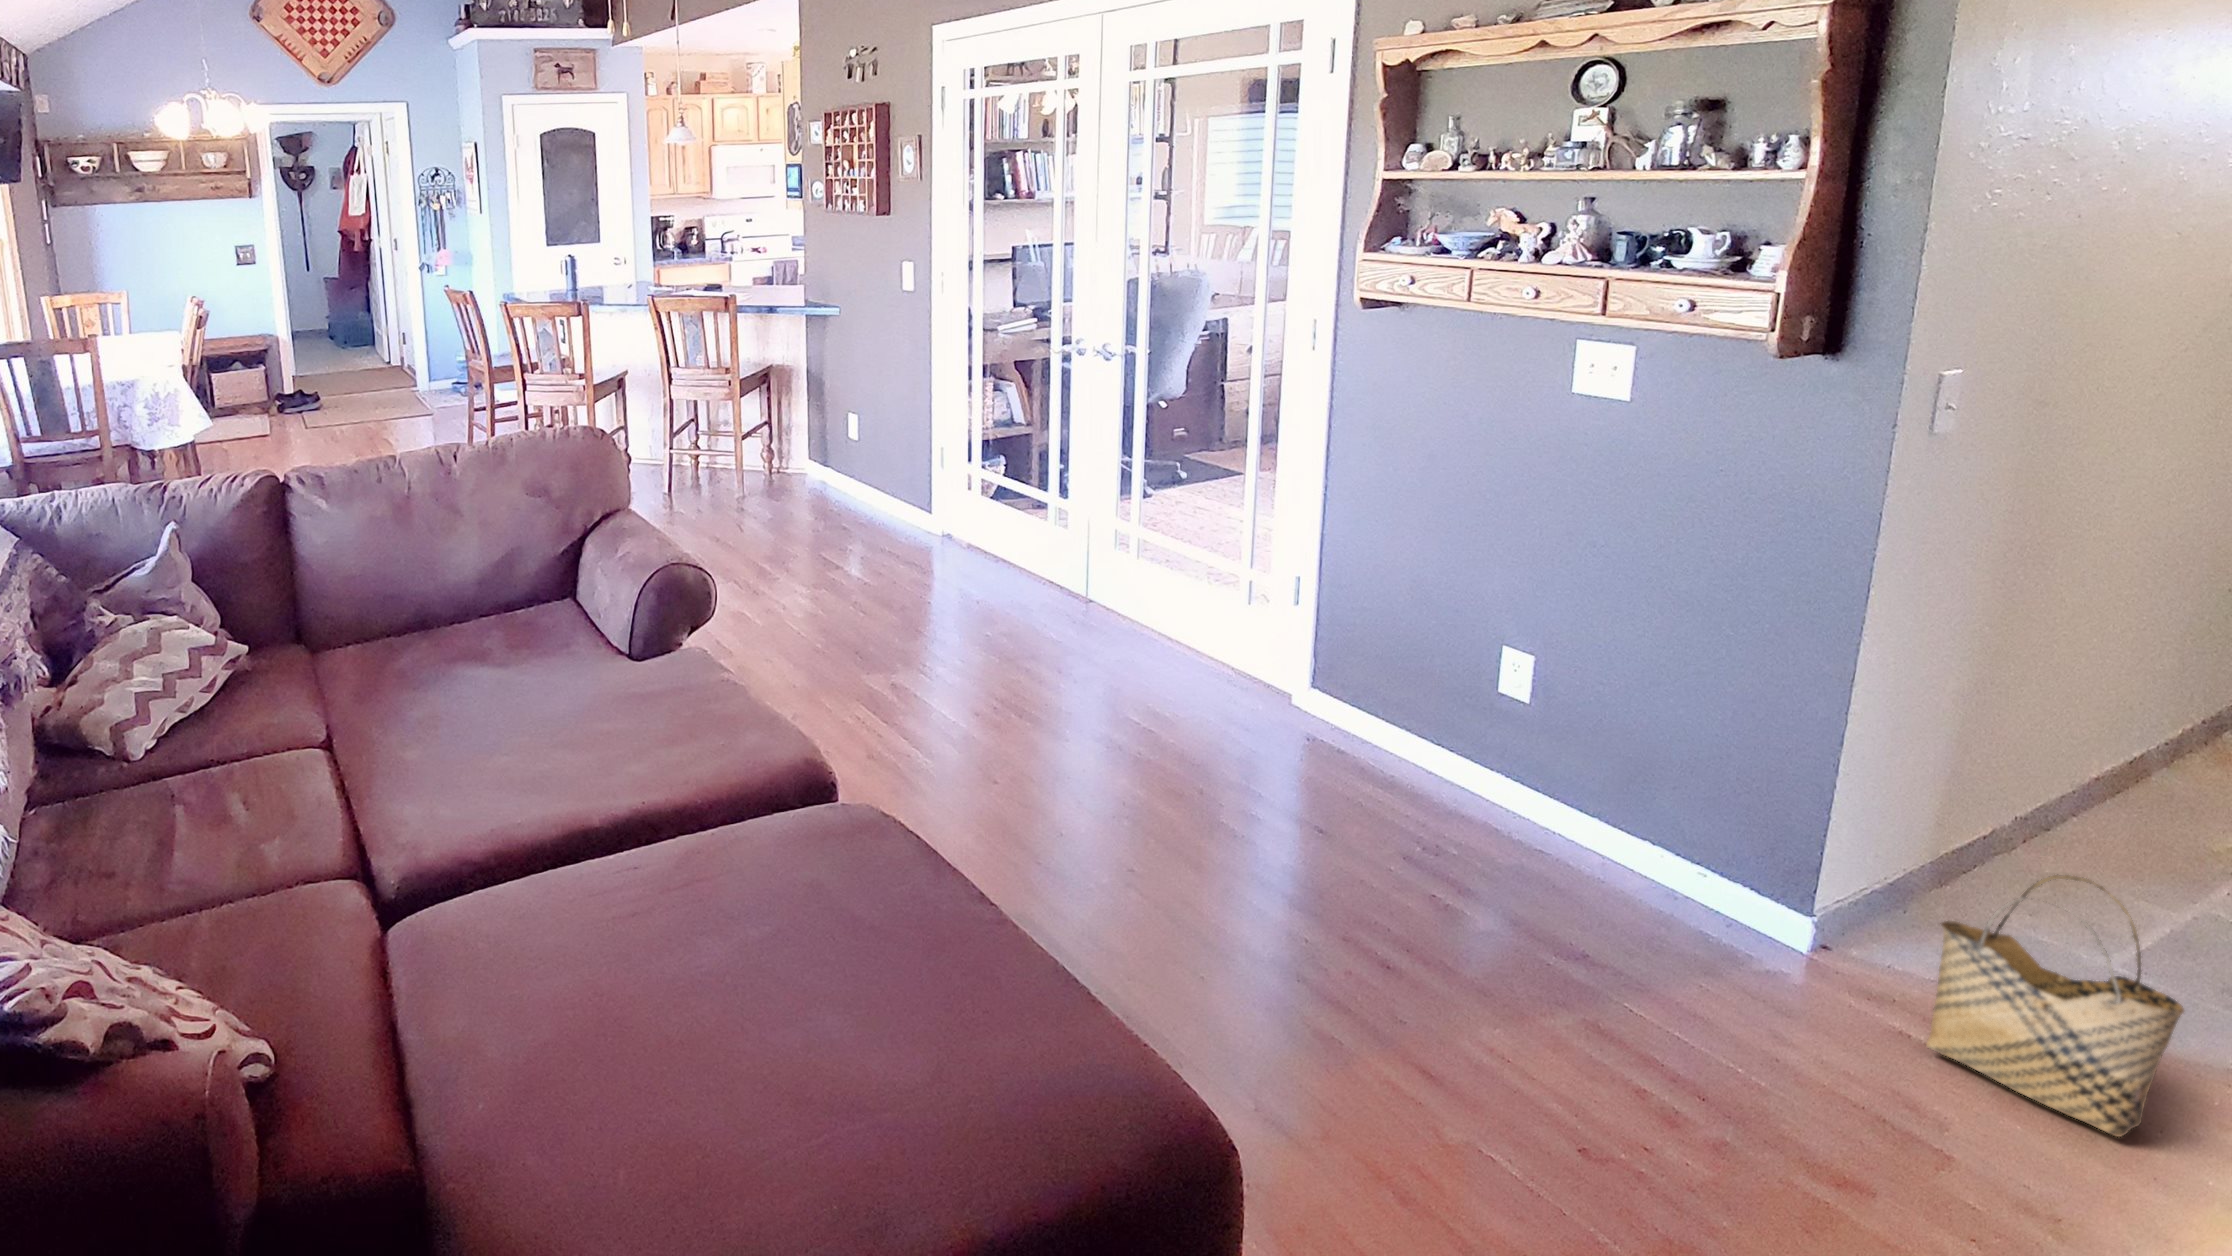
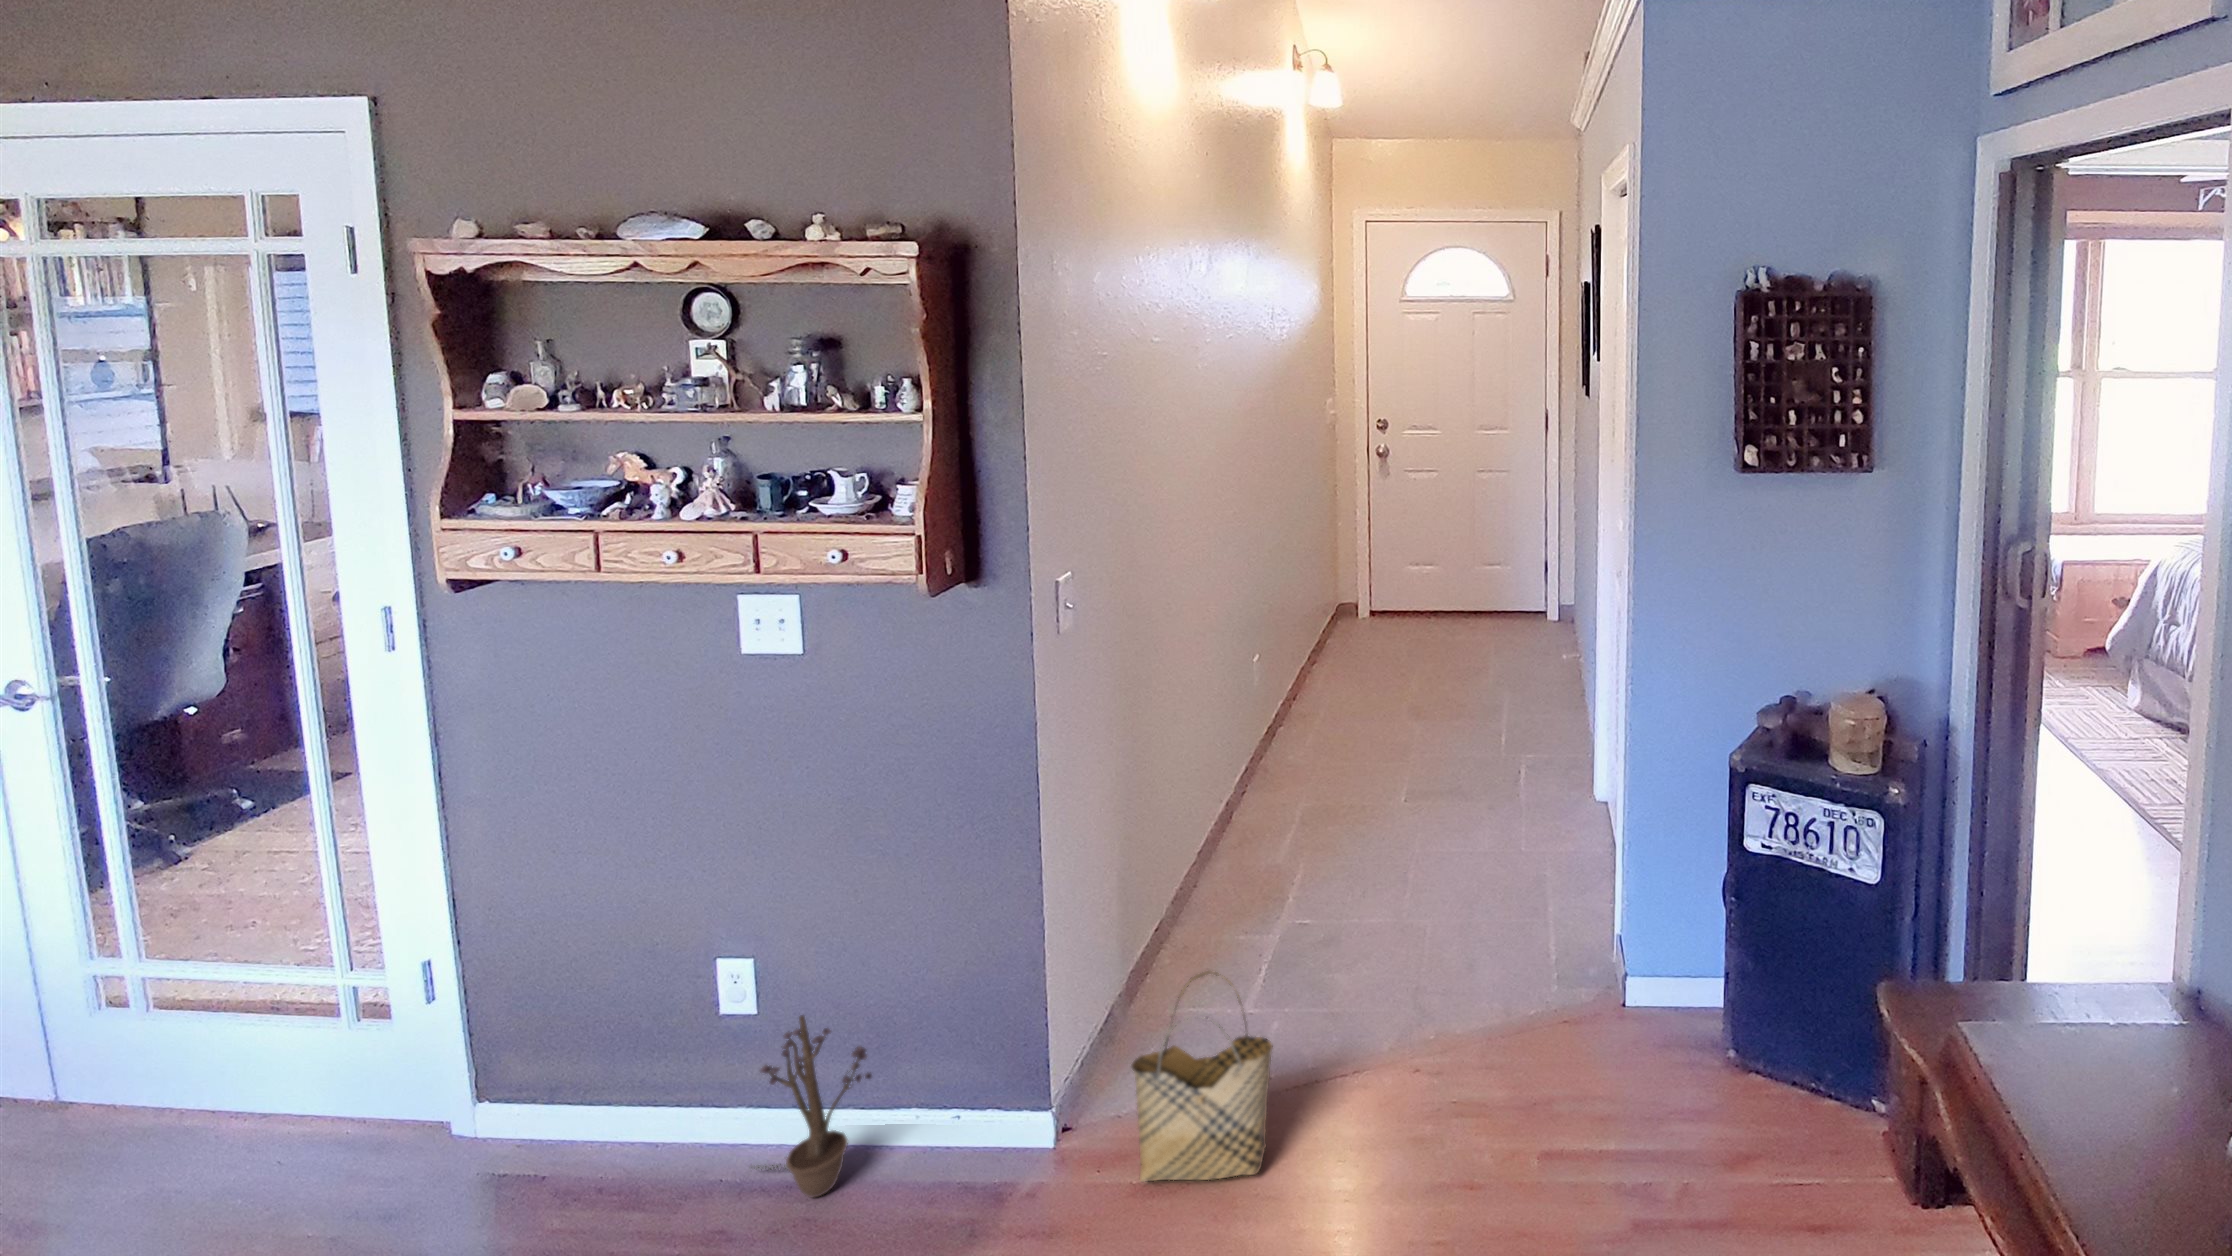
decorative plant: none [1501,713,1628,873] -> present [751,1015,872,1198]

